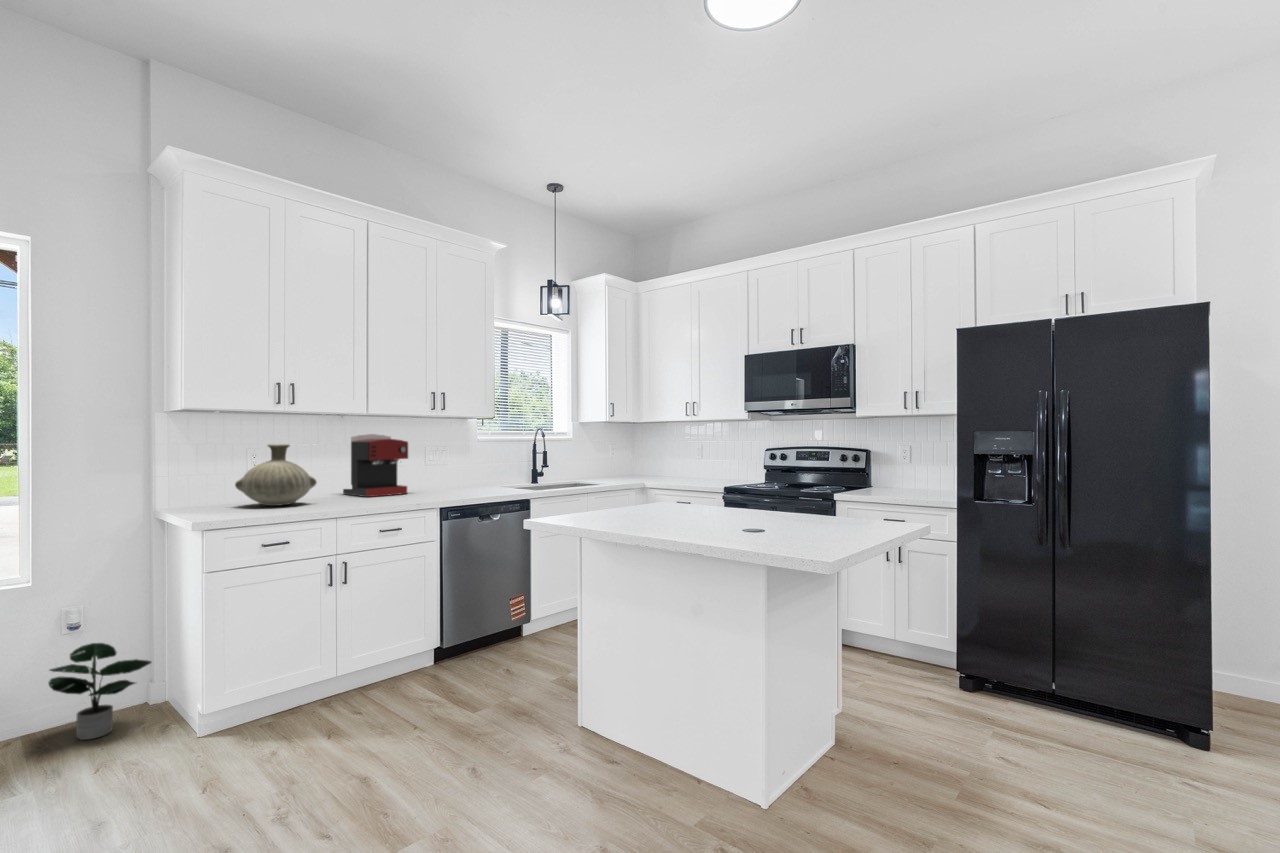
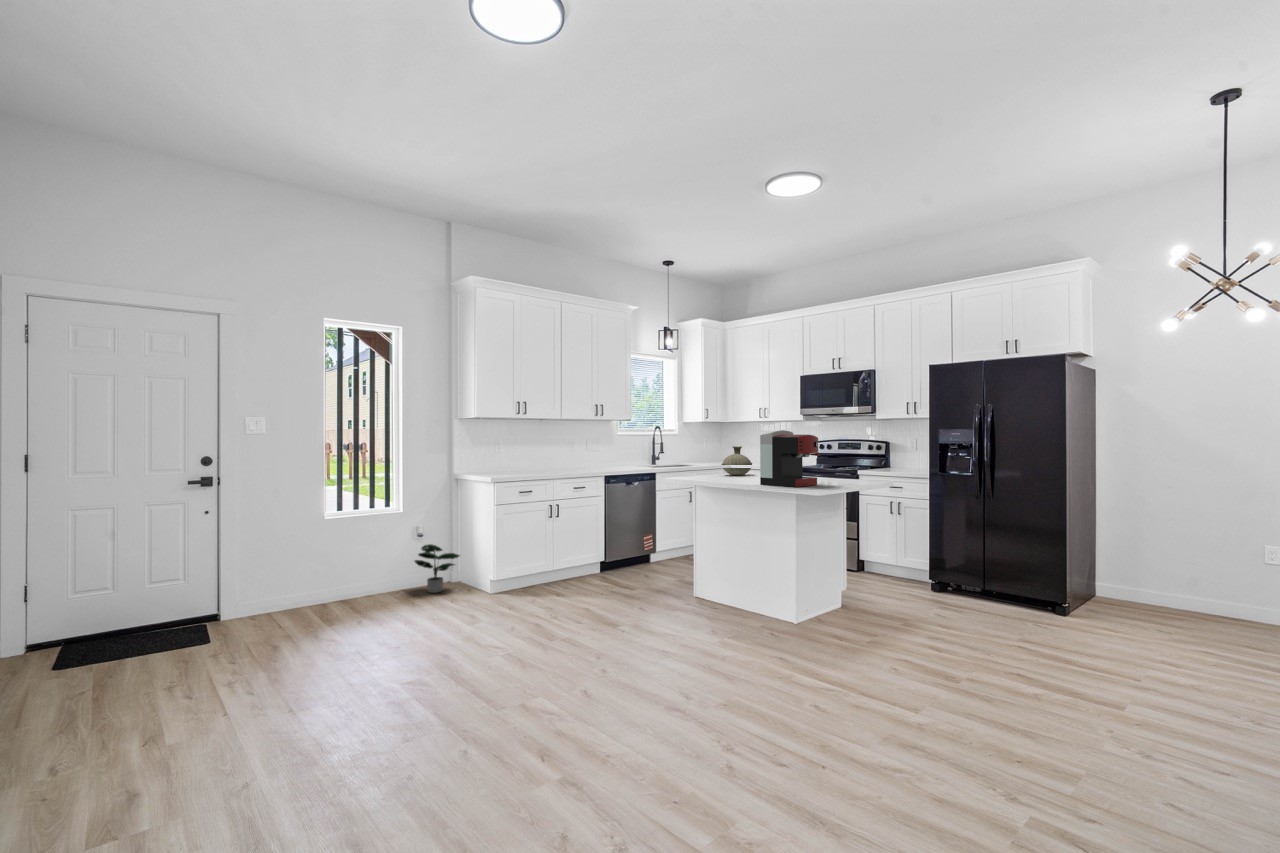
coffee maker: present [343,434,408,497] -> present [760,430,820,487]
vase: present [235,444,317,506] -> present [721,446,752,476]

